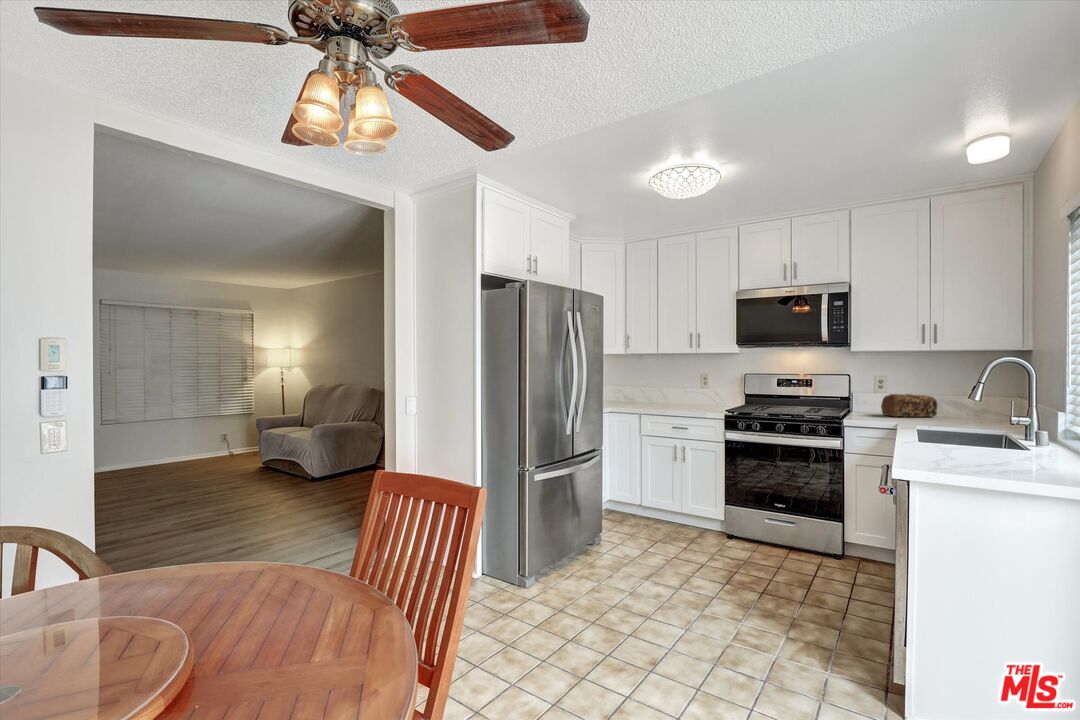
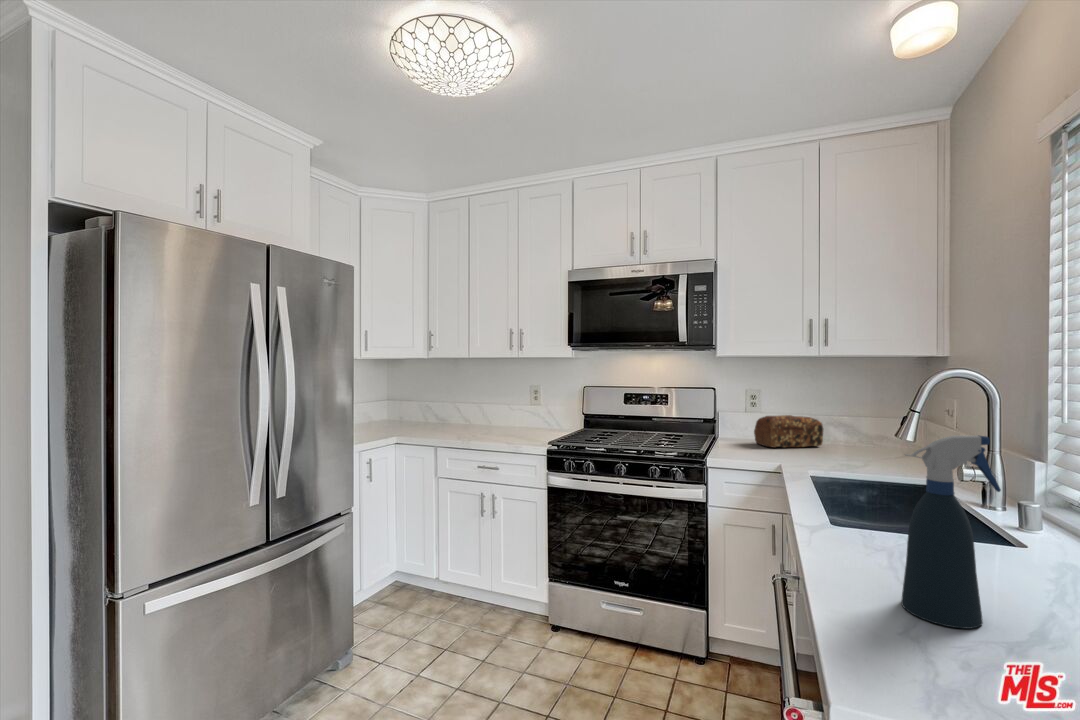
spray bottle: none [940,385,985,463] -> present [901,435,1001,629]

